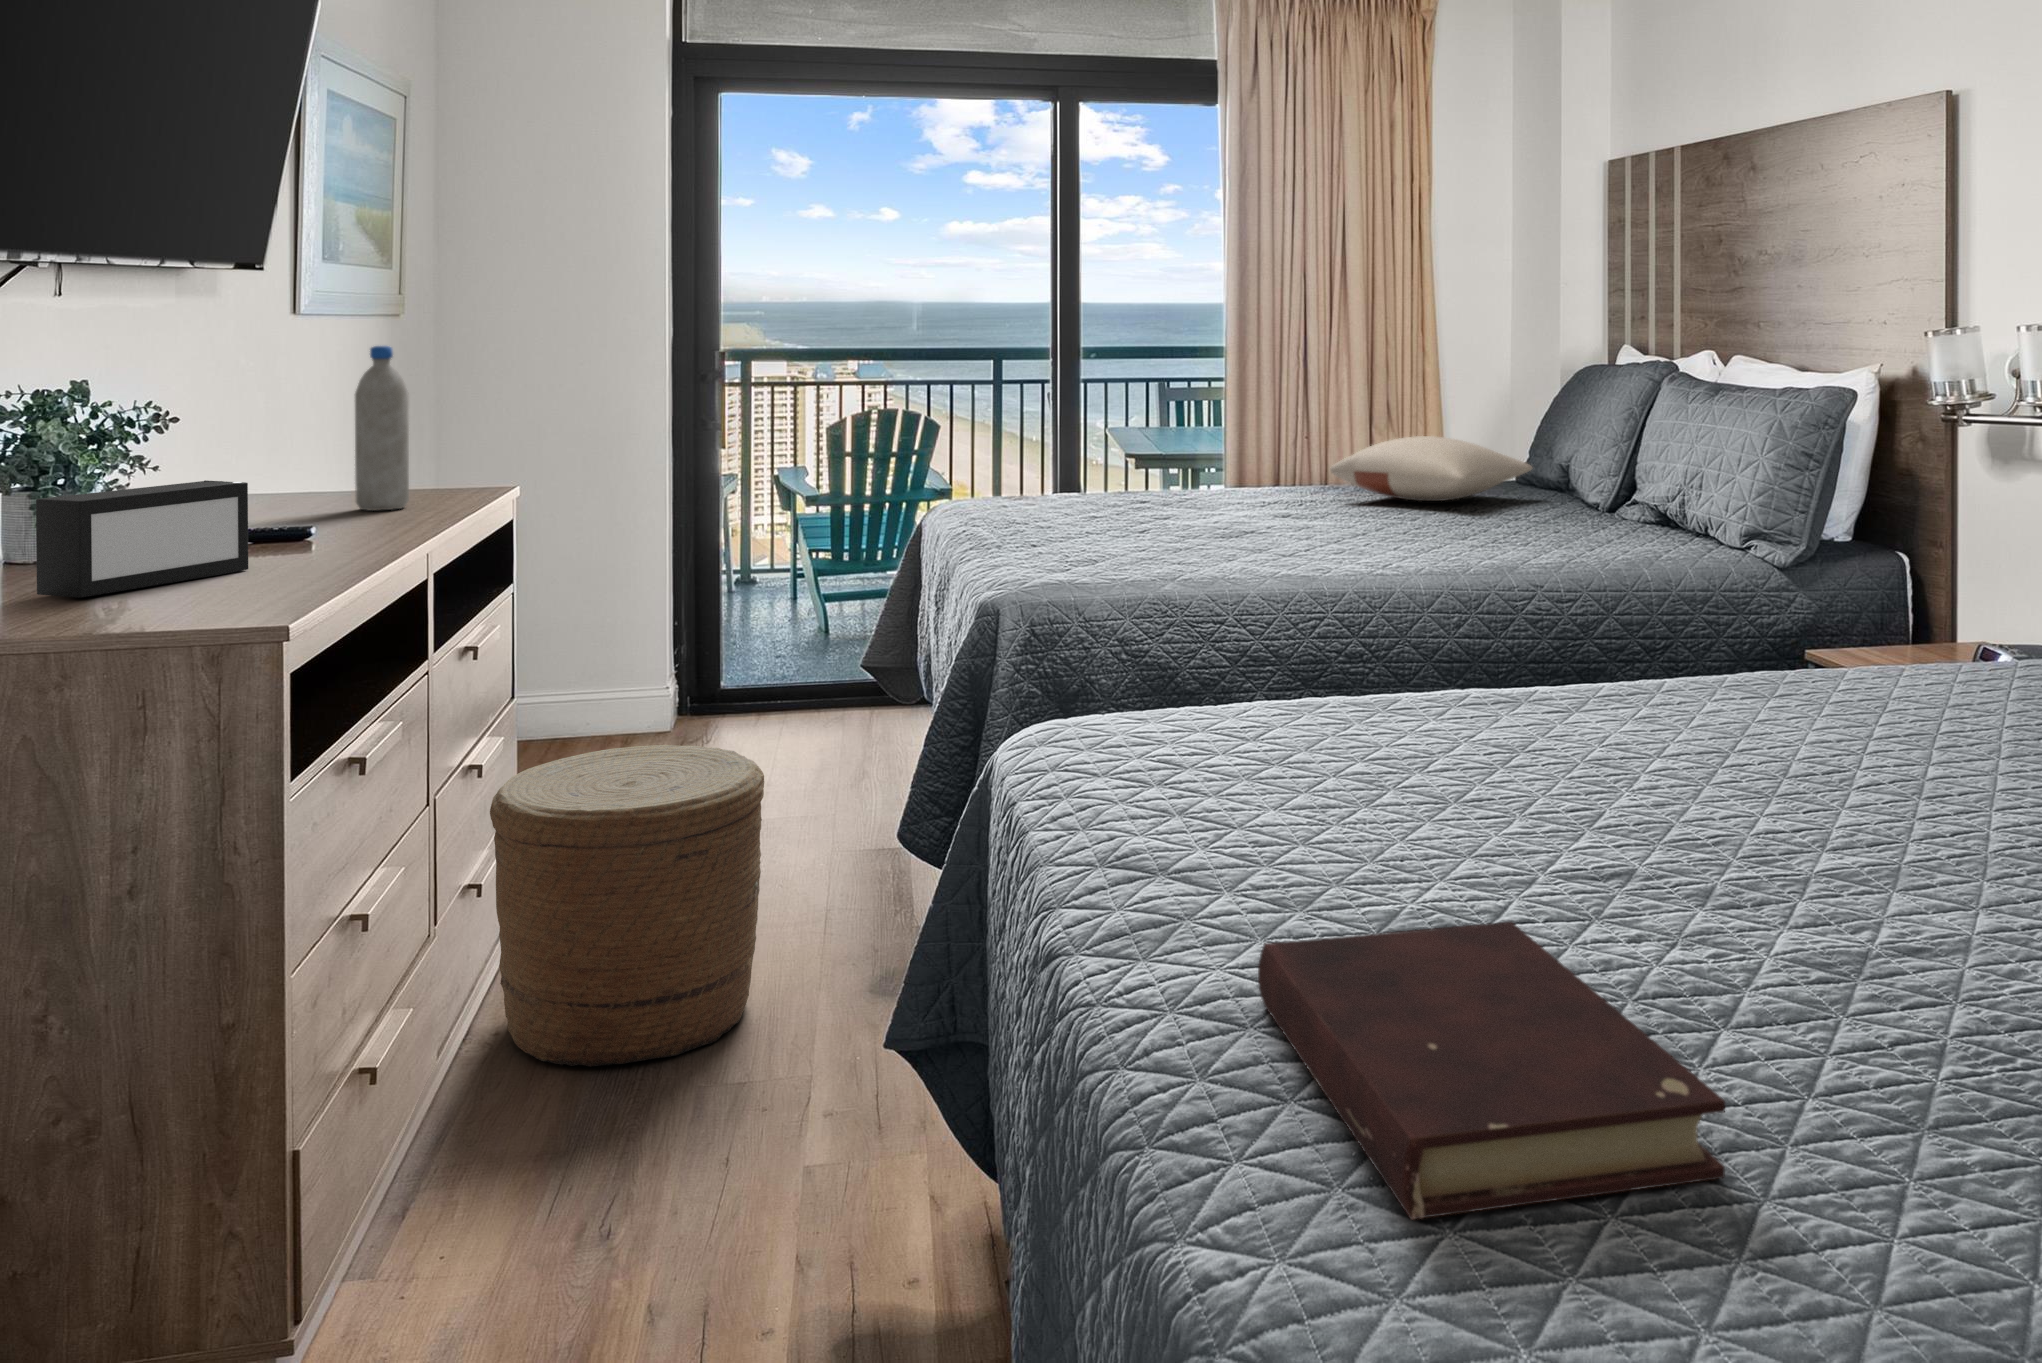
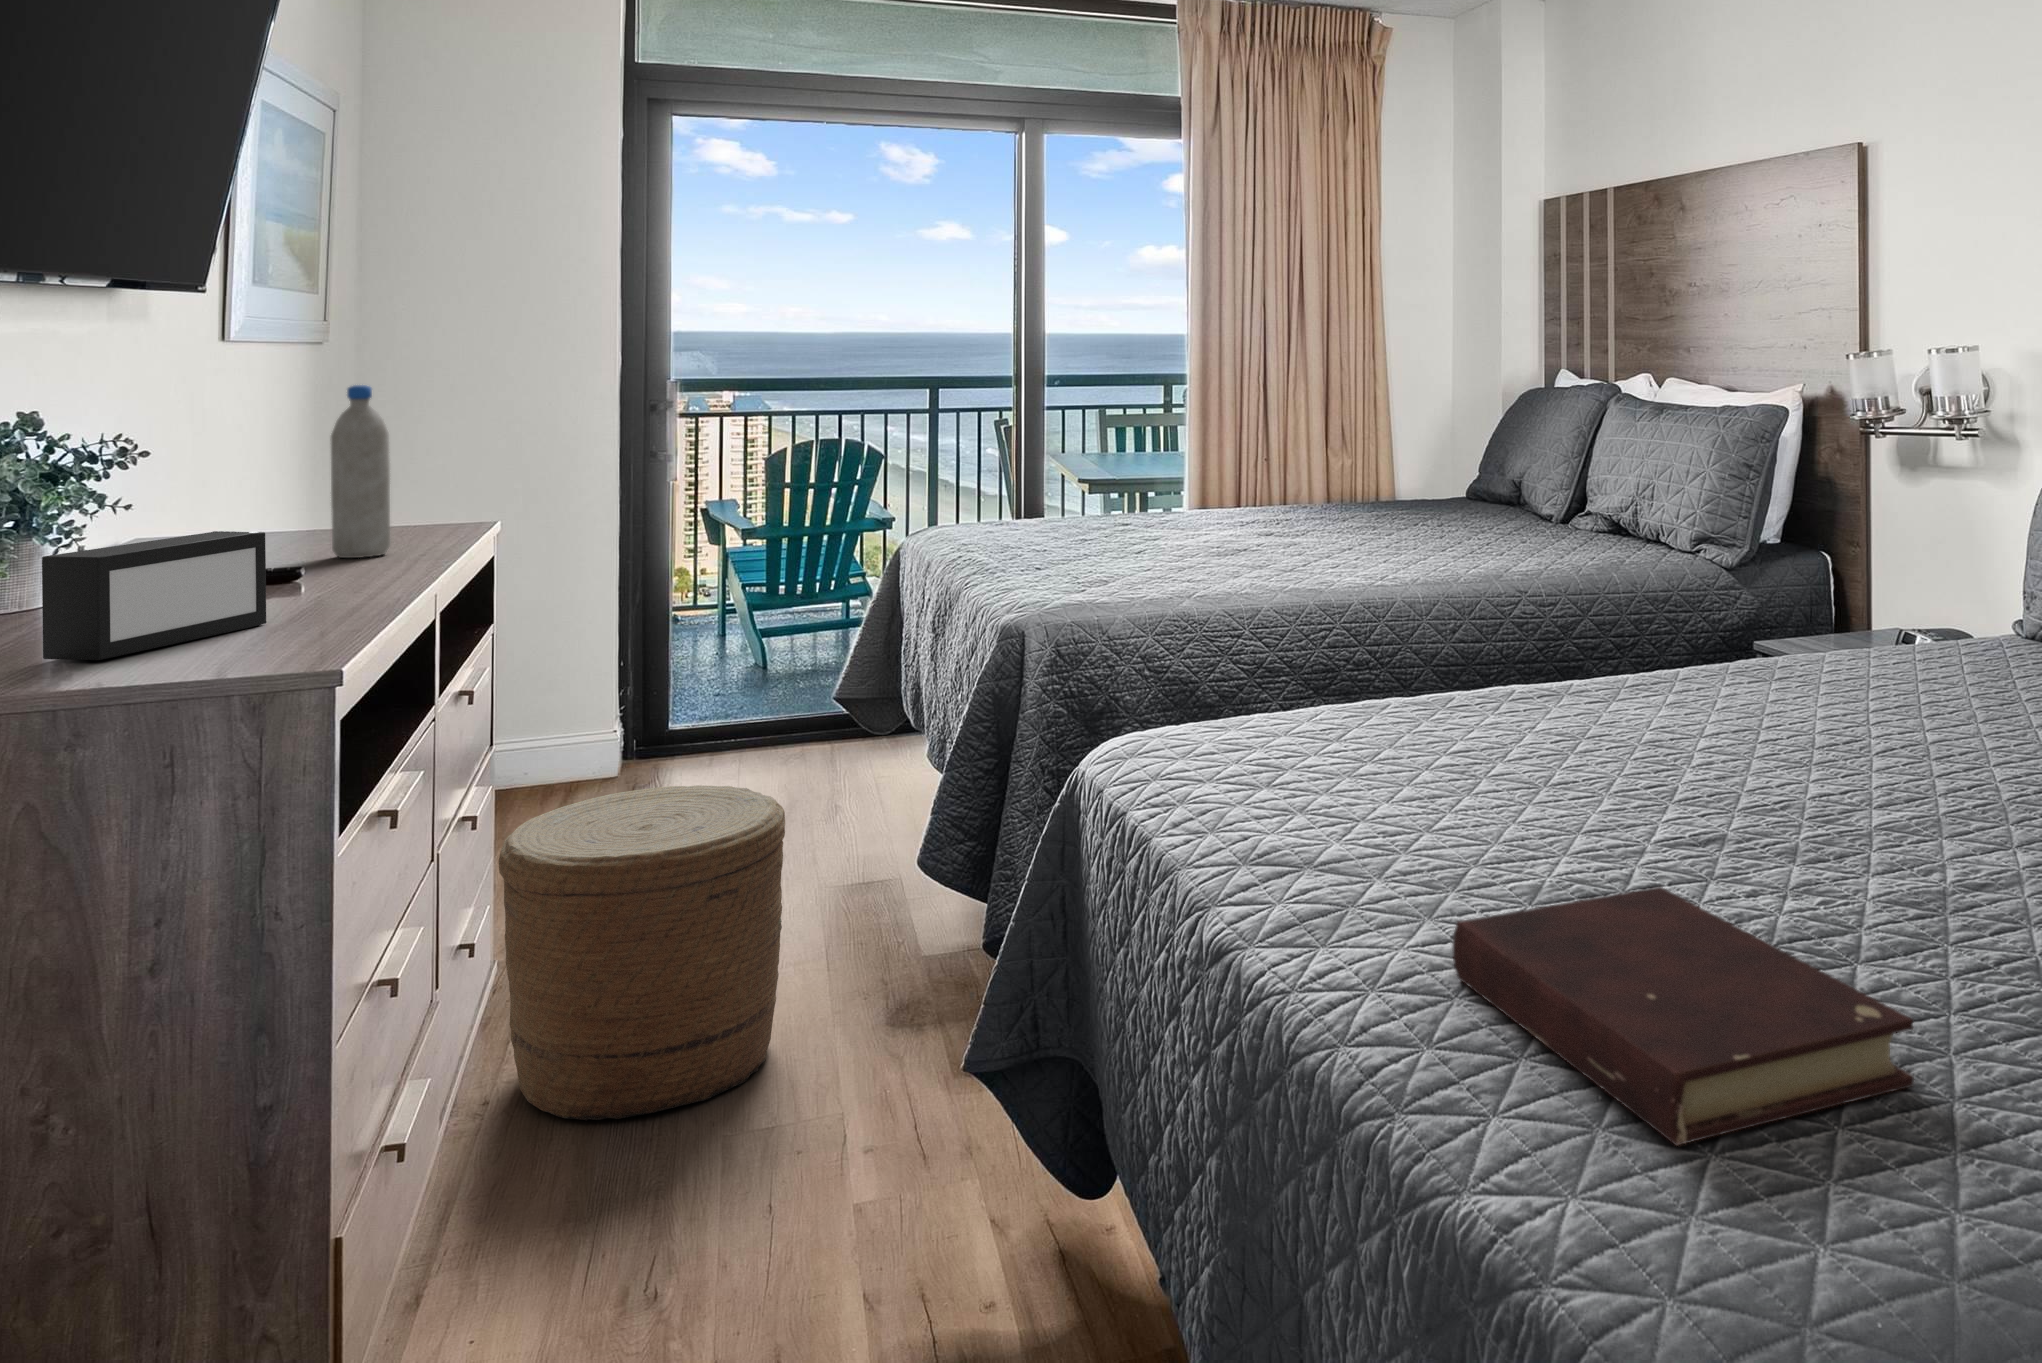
pillow: present [1330,436,1532,501] -> none [1290,455,1475,515]

